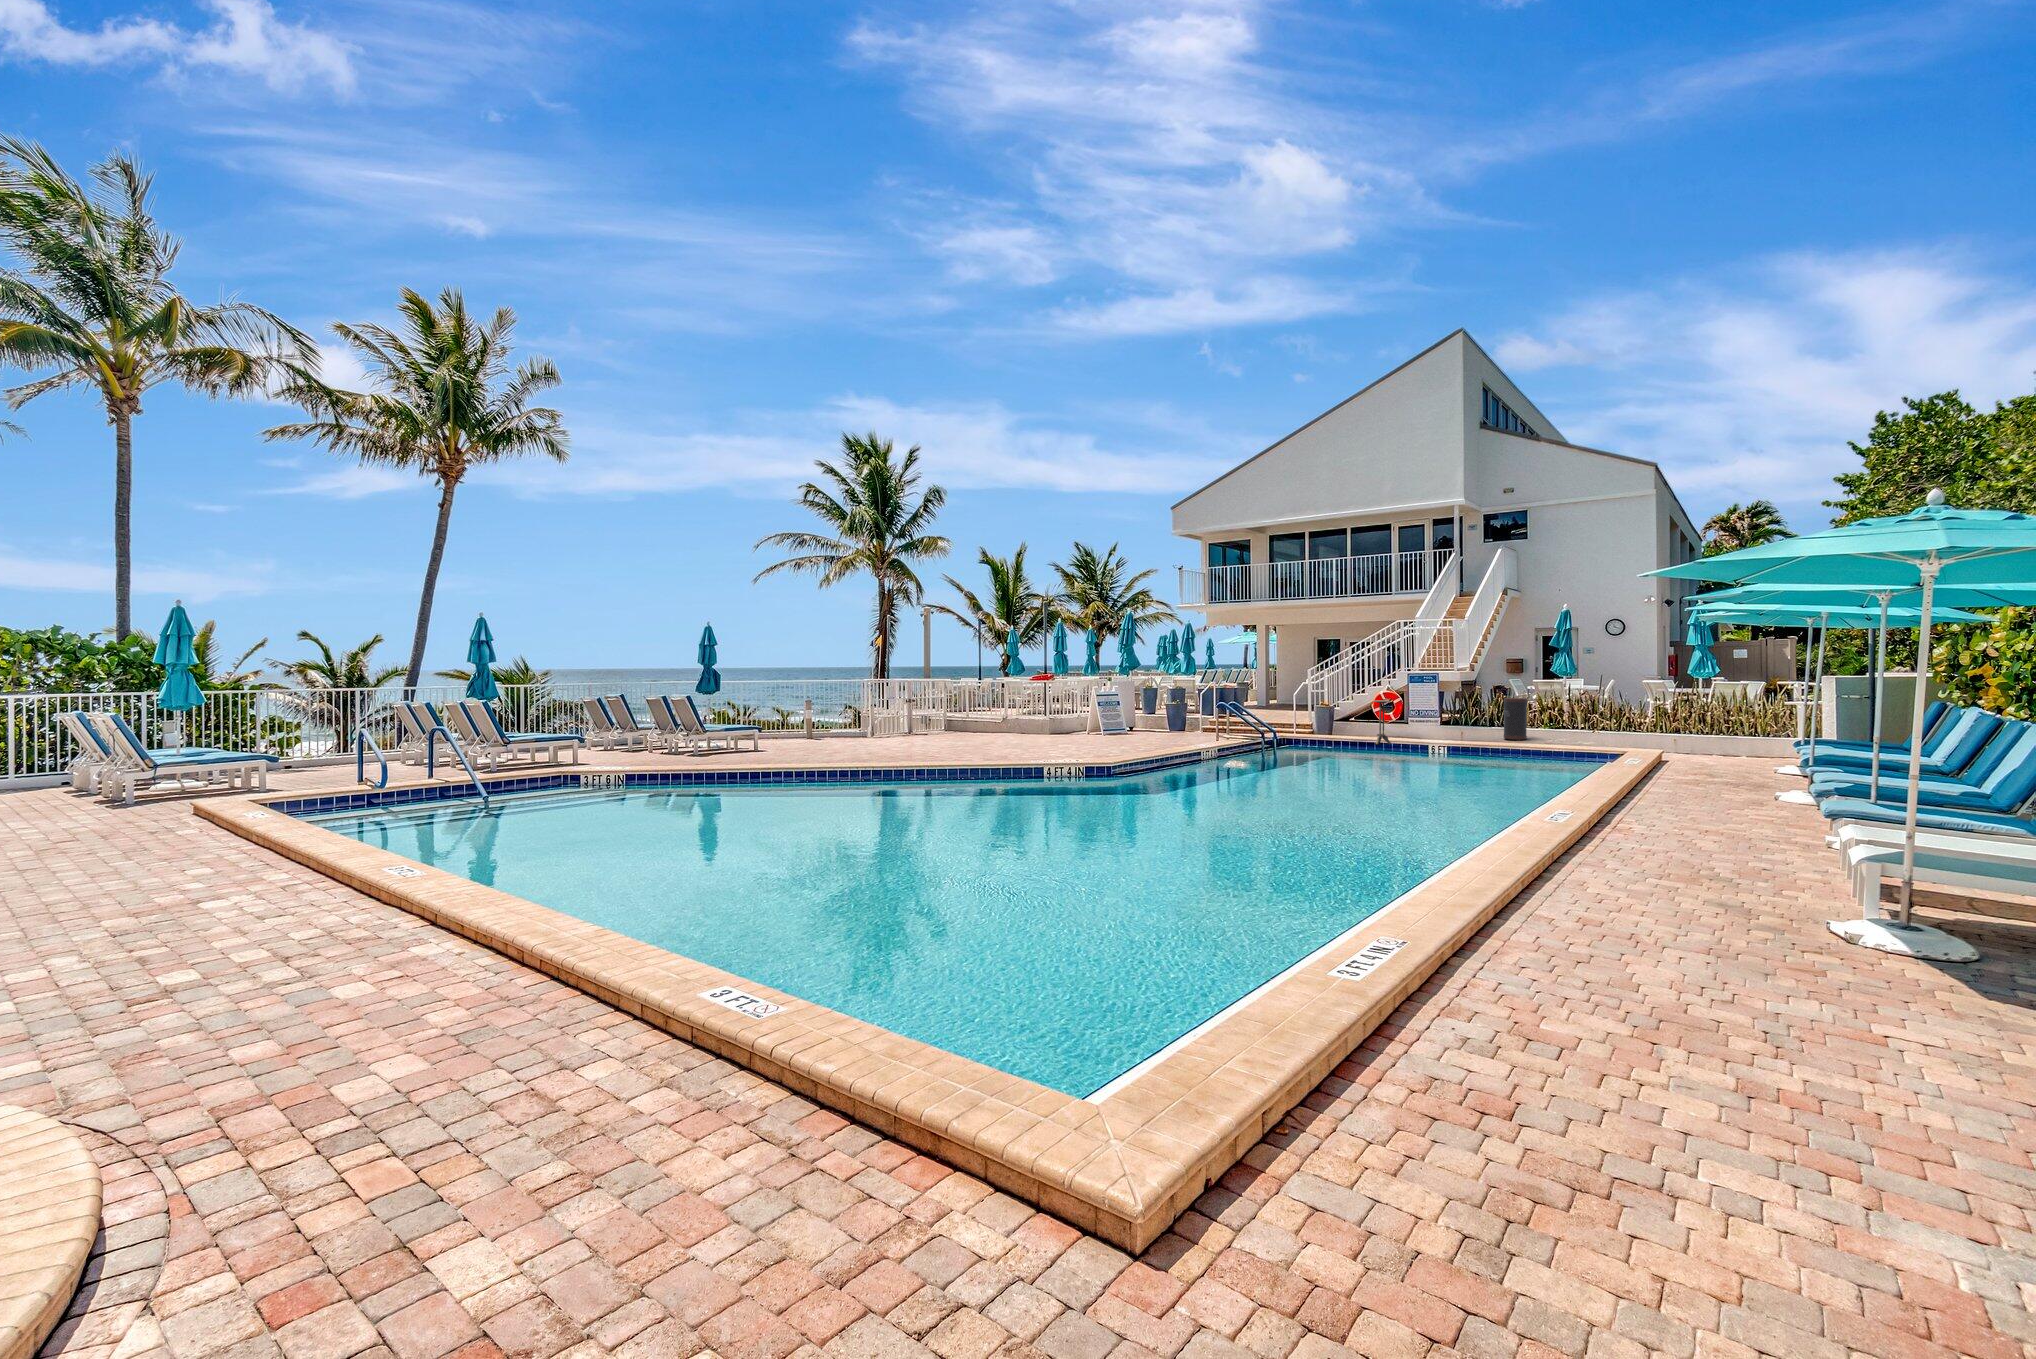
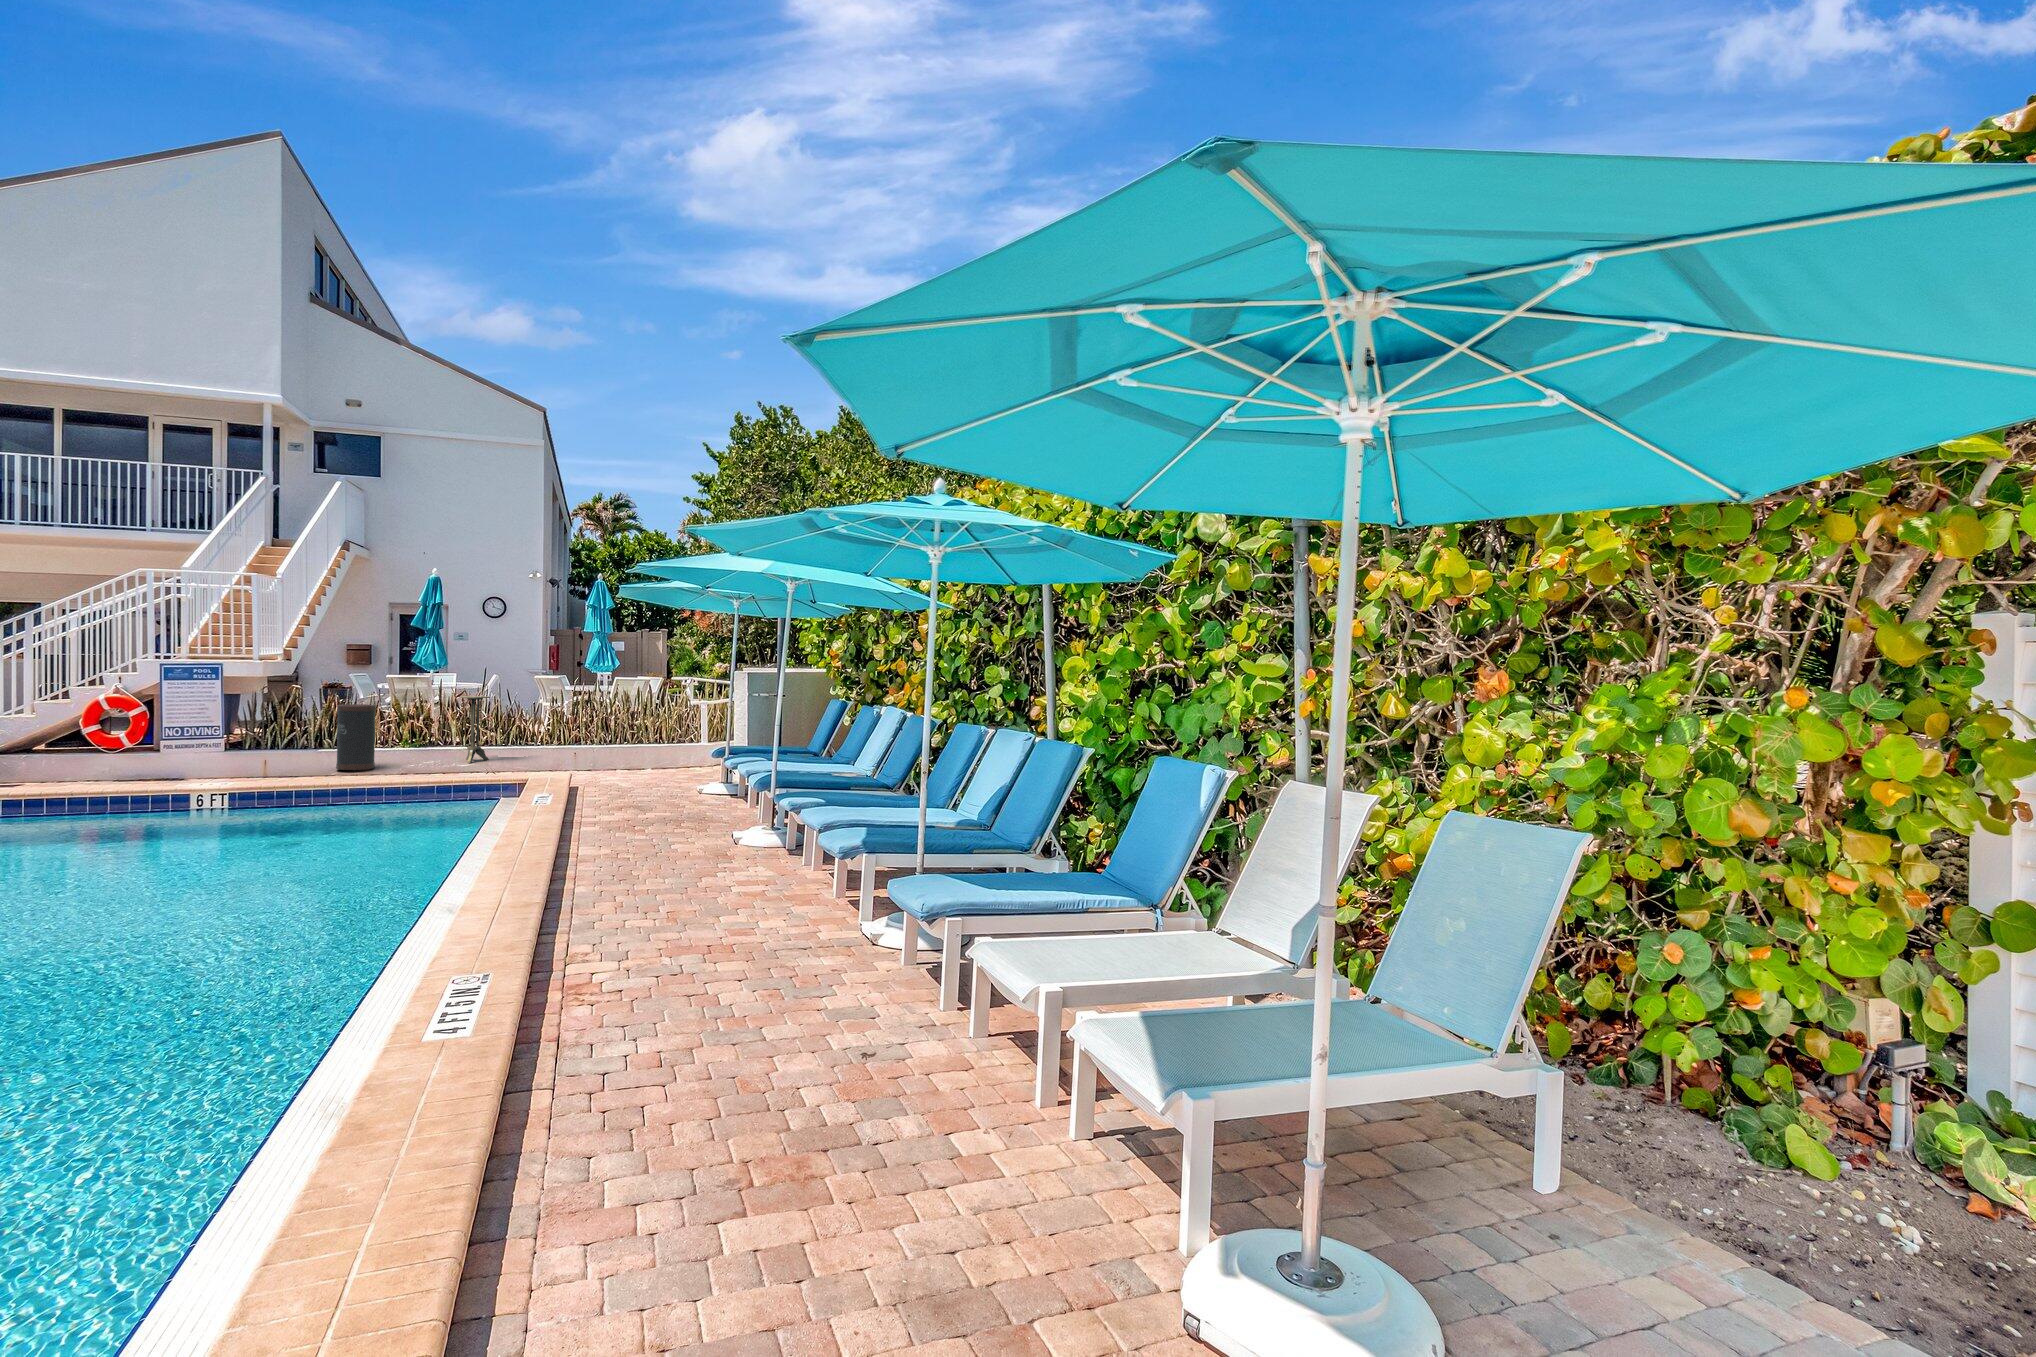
side table: present [1373,700,1391,744] -> present [461,696,489,763]

